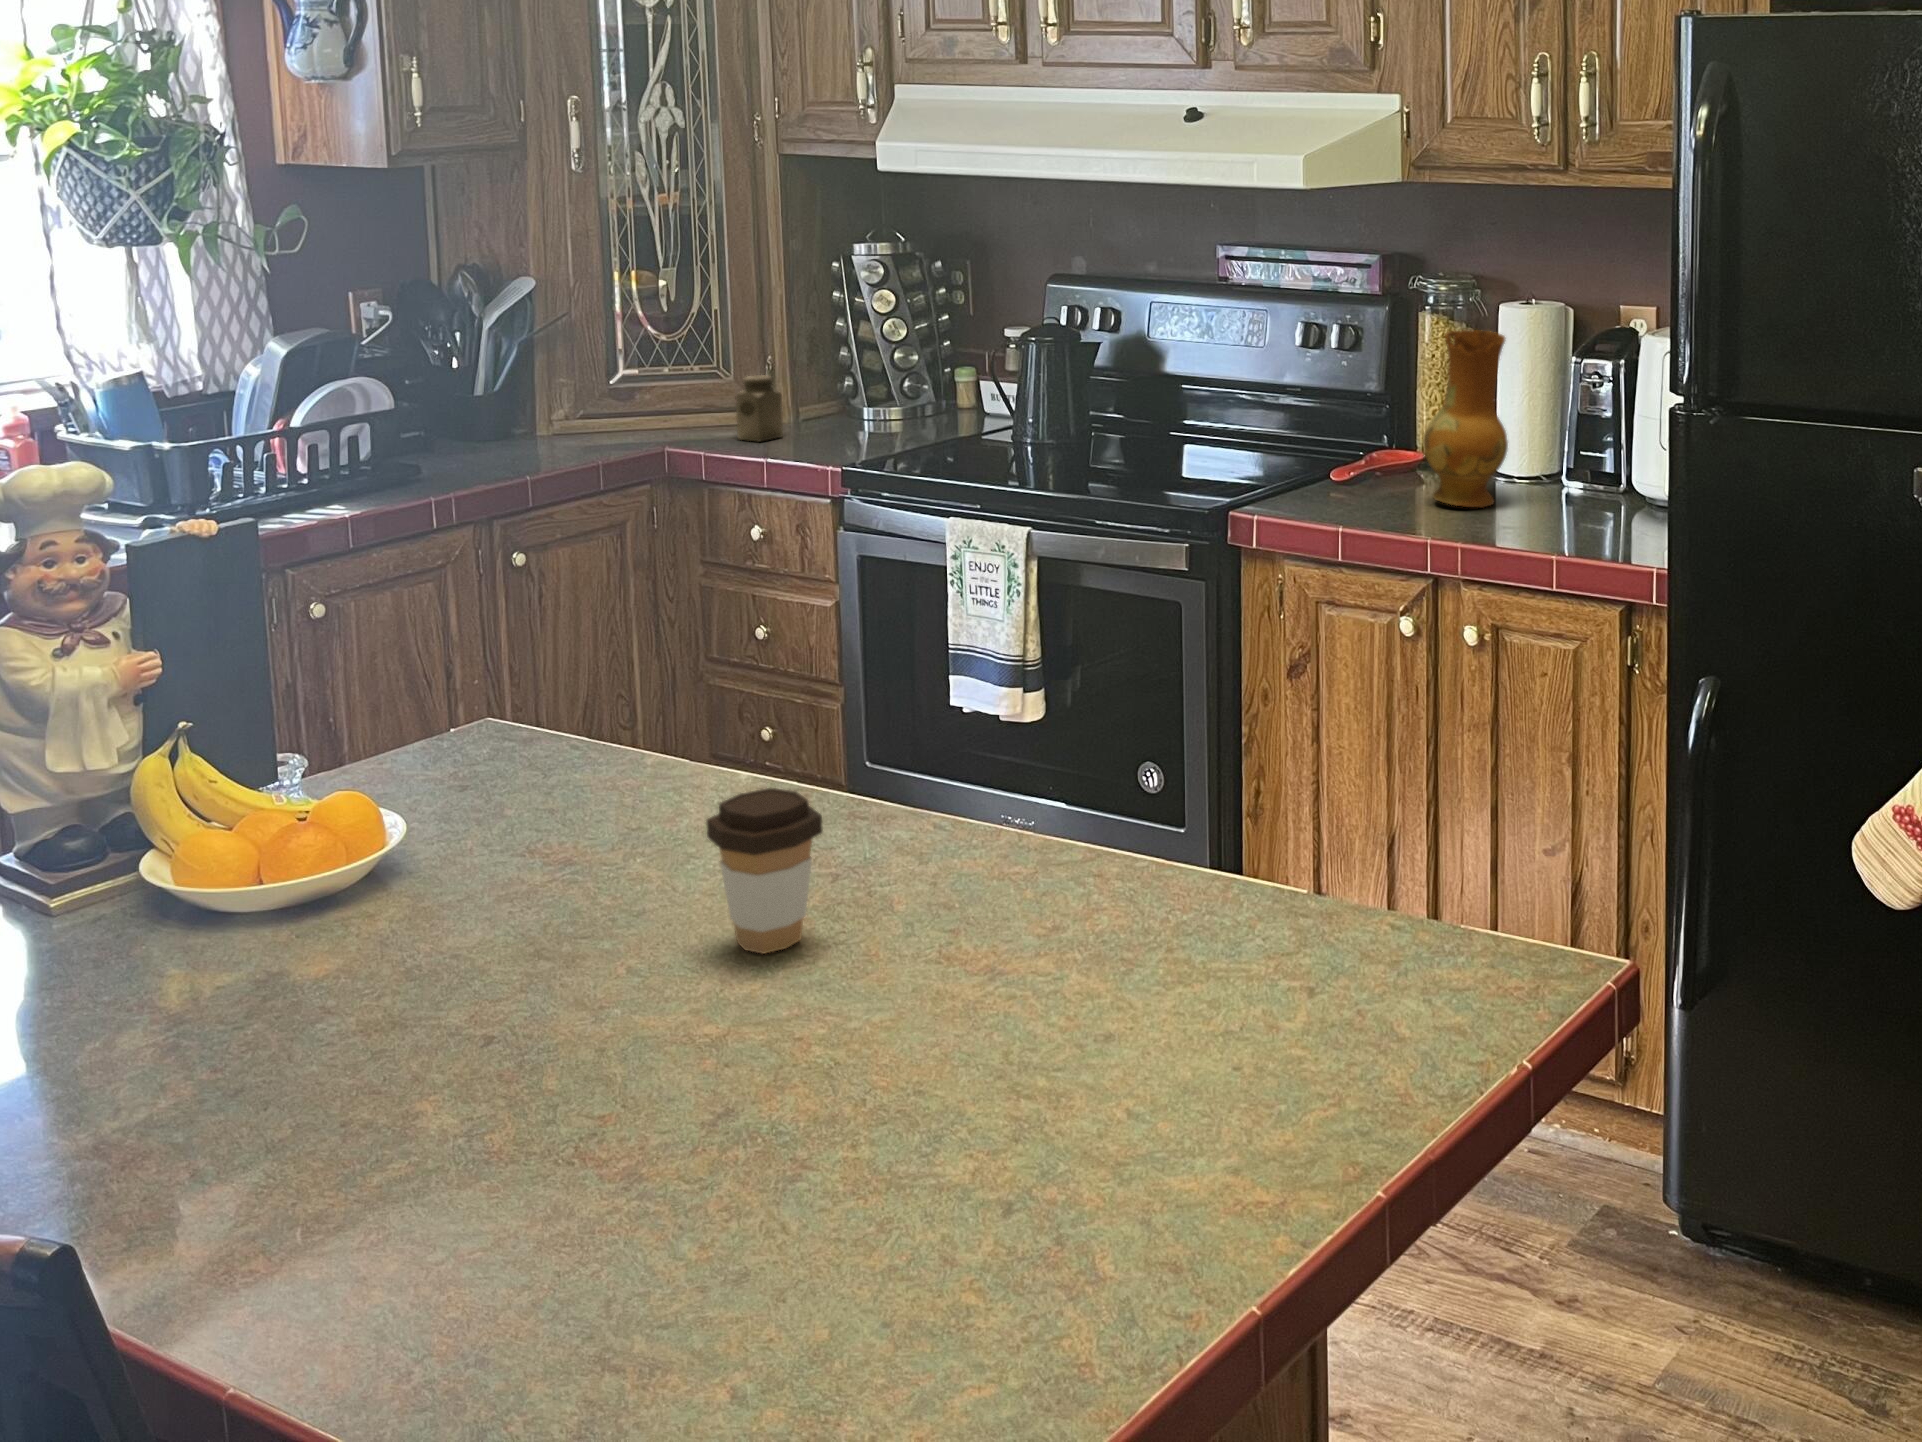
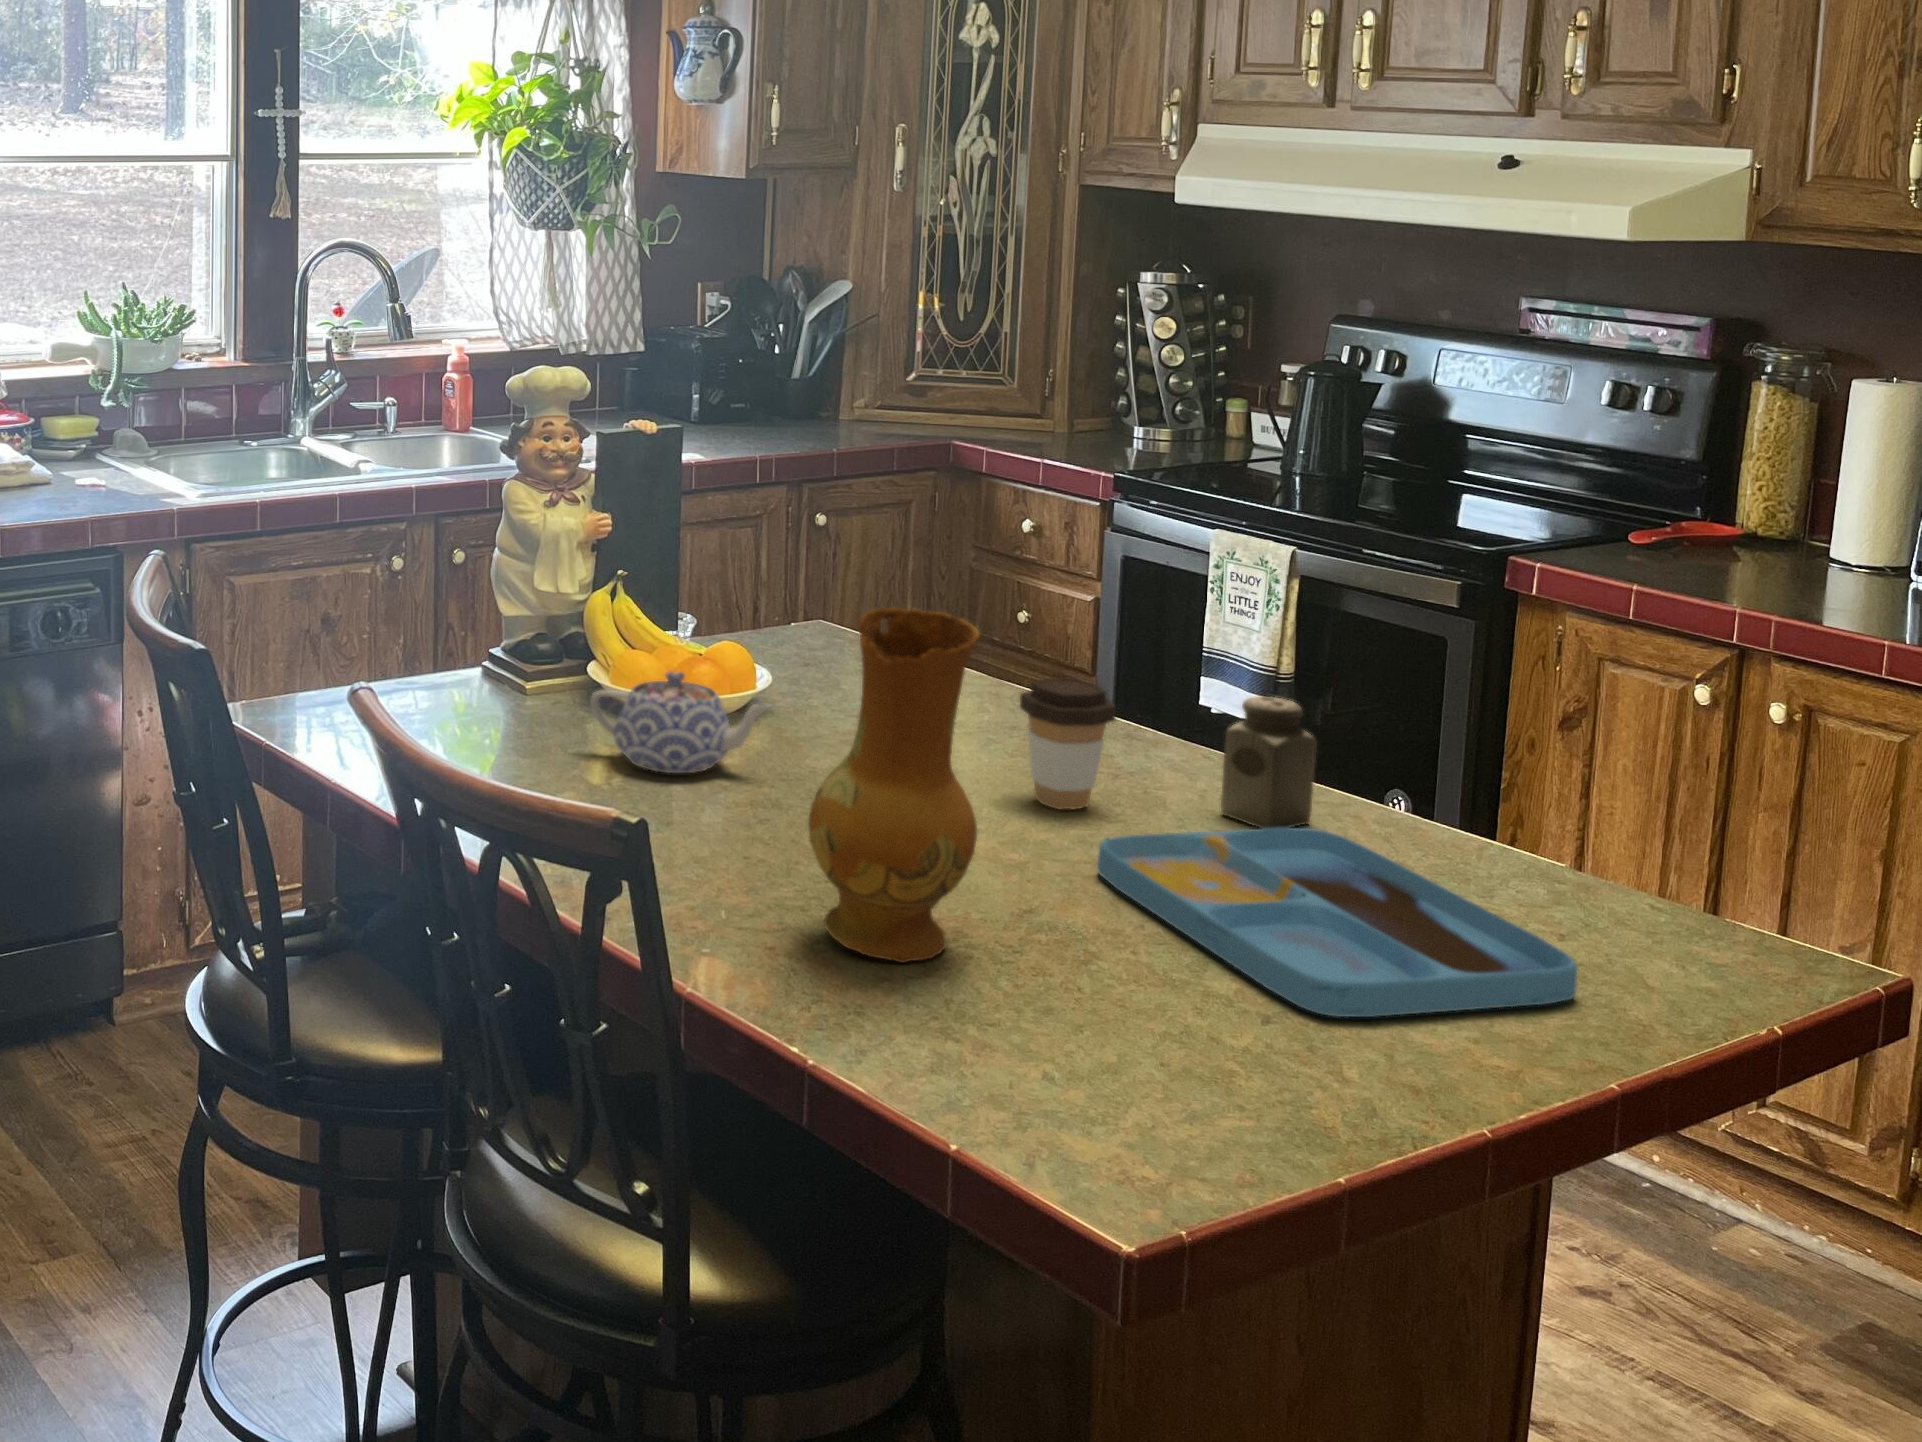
ceramic jug: present [1423,330,1508,508] -> present [809,607,980,963]
salt shaker: present [735,375,783,441] -> present [1221,696,1317,829]
teapot: none [117,875,383,1020] -> present [590,672,770,773]
tray: none [809,922,1341,1204] -> present [1097,828,1577,1017]

